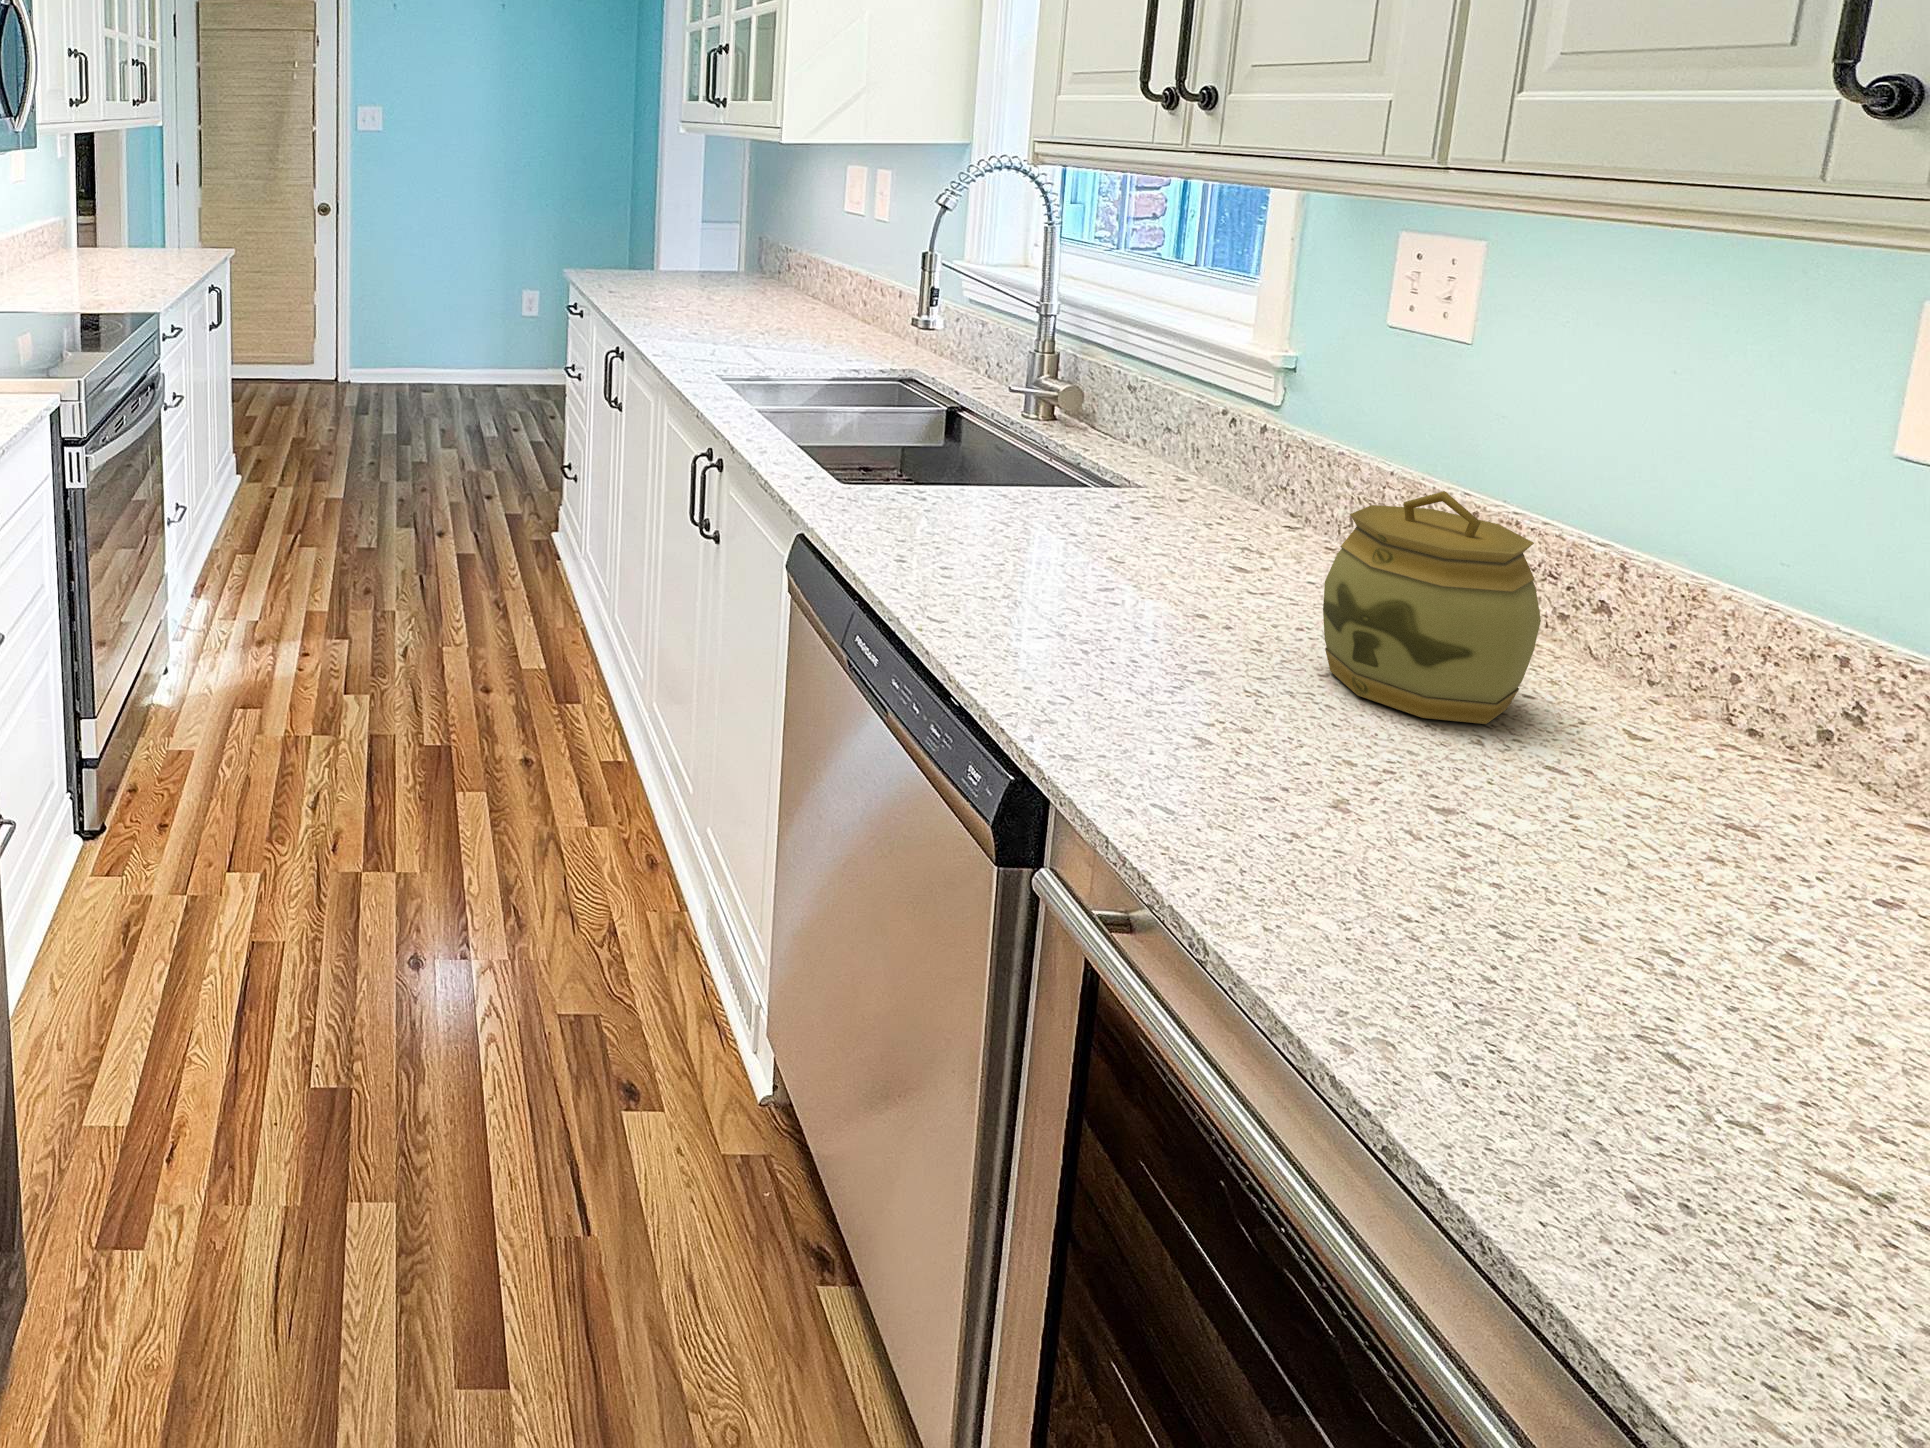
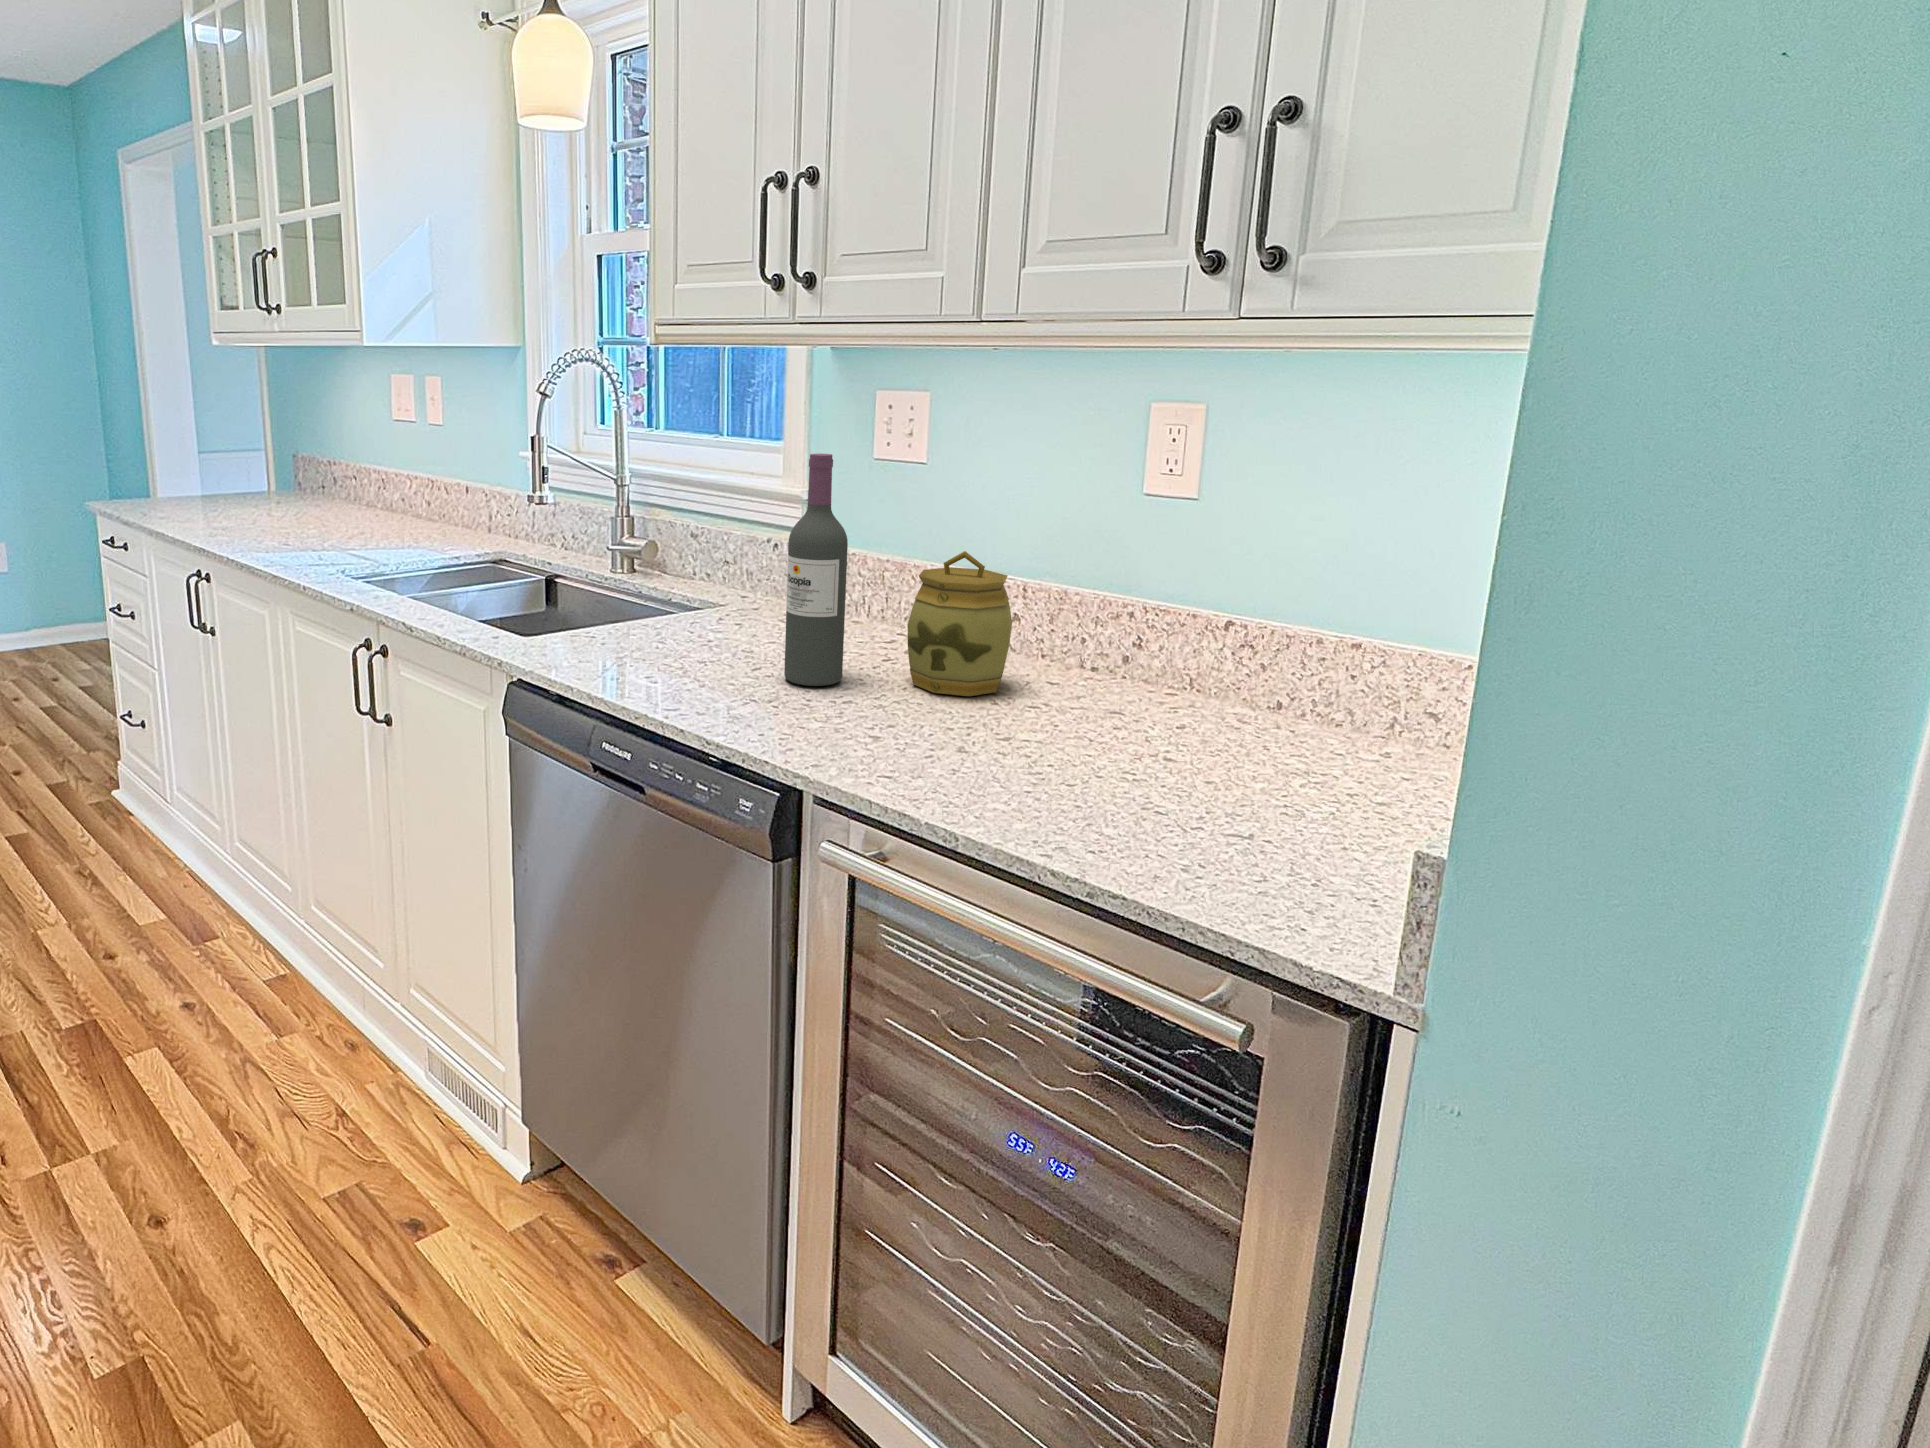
wine bottle: none [1115,319,1229,639] -> present [784,454,848,686]

